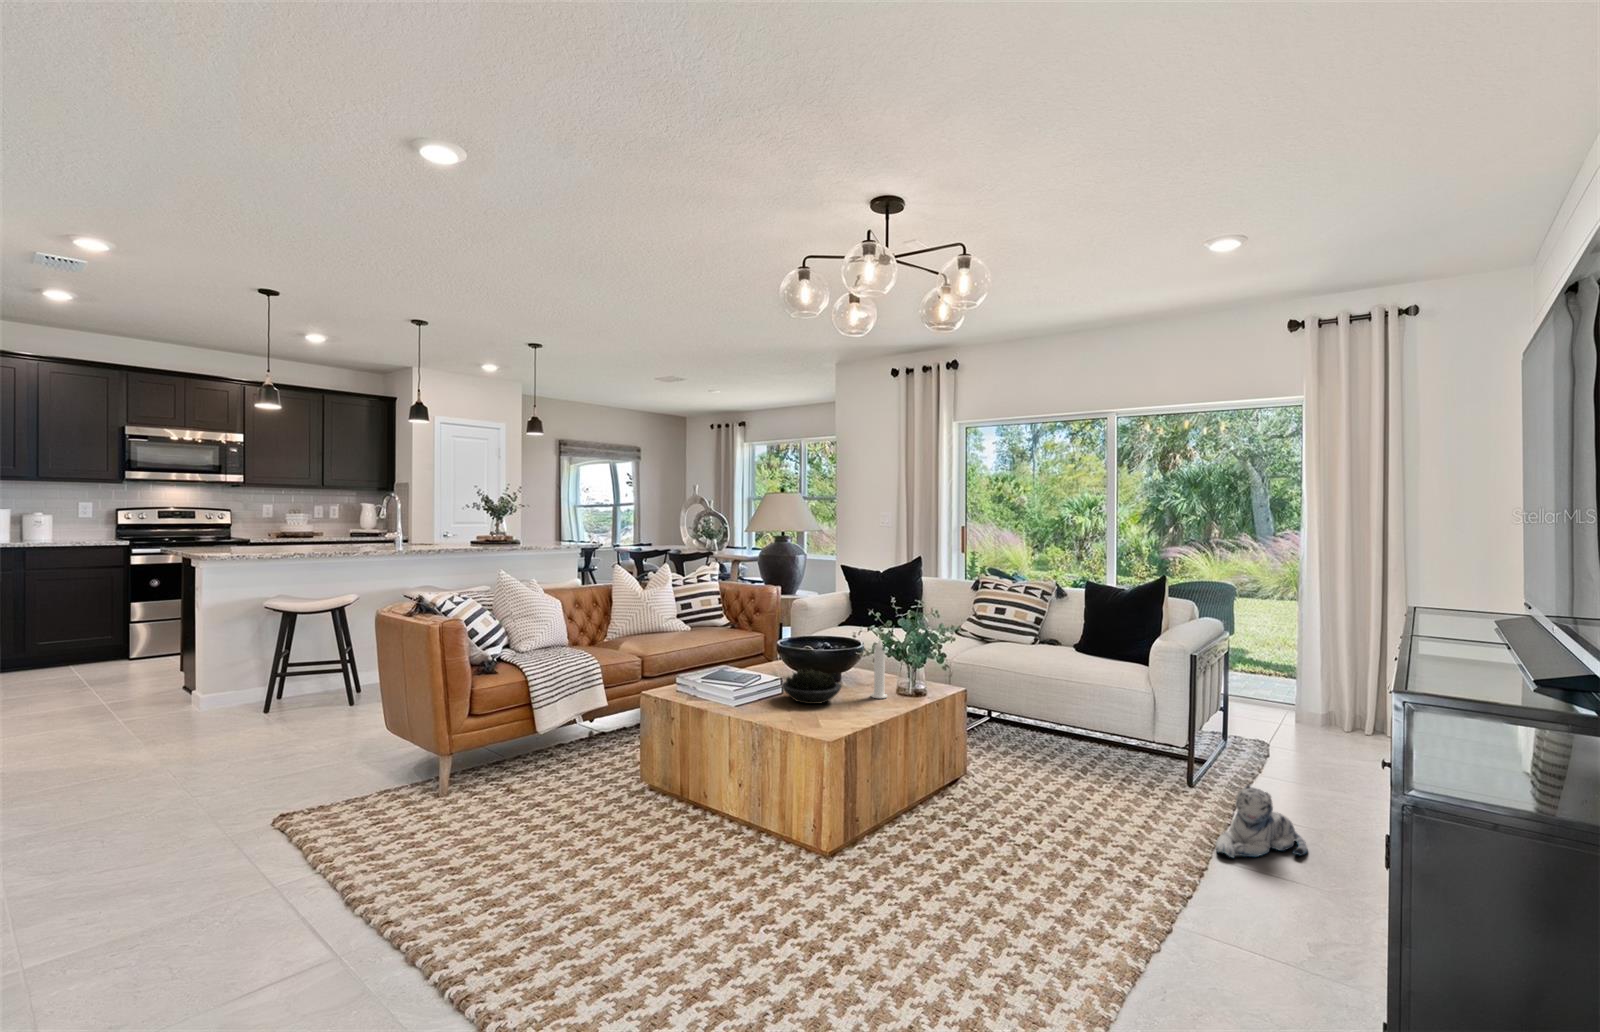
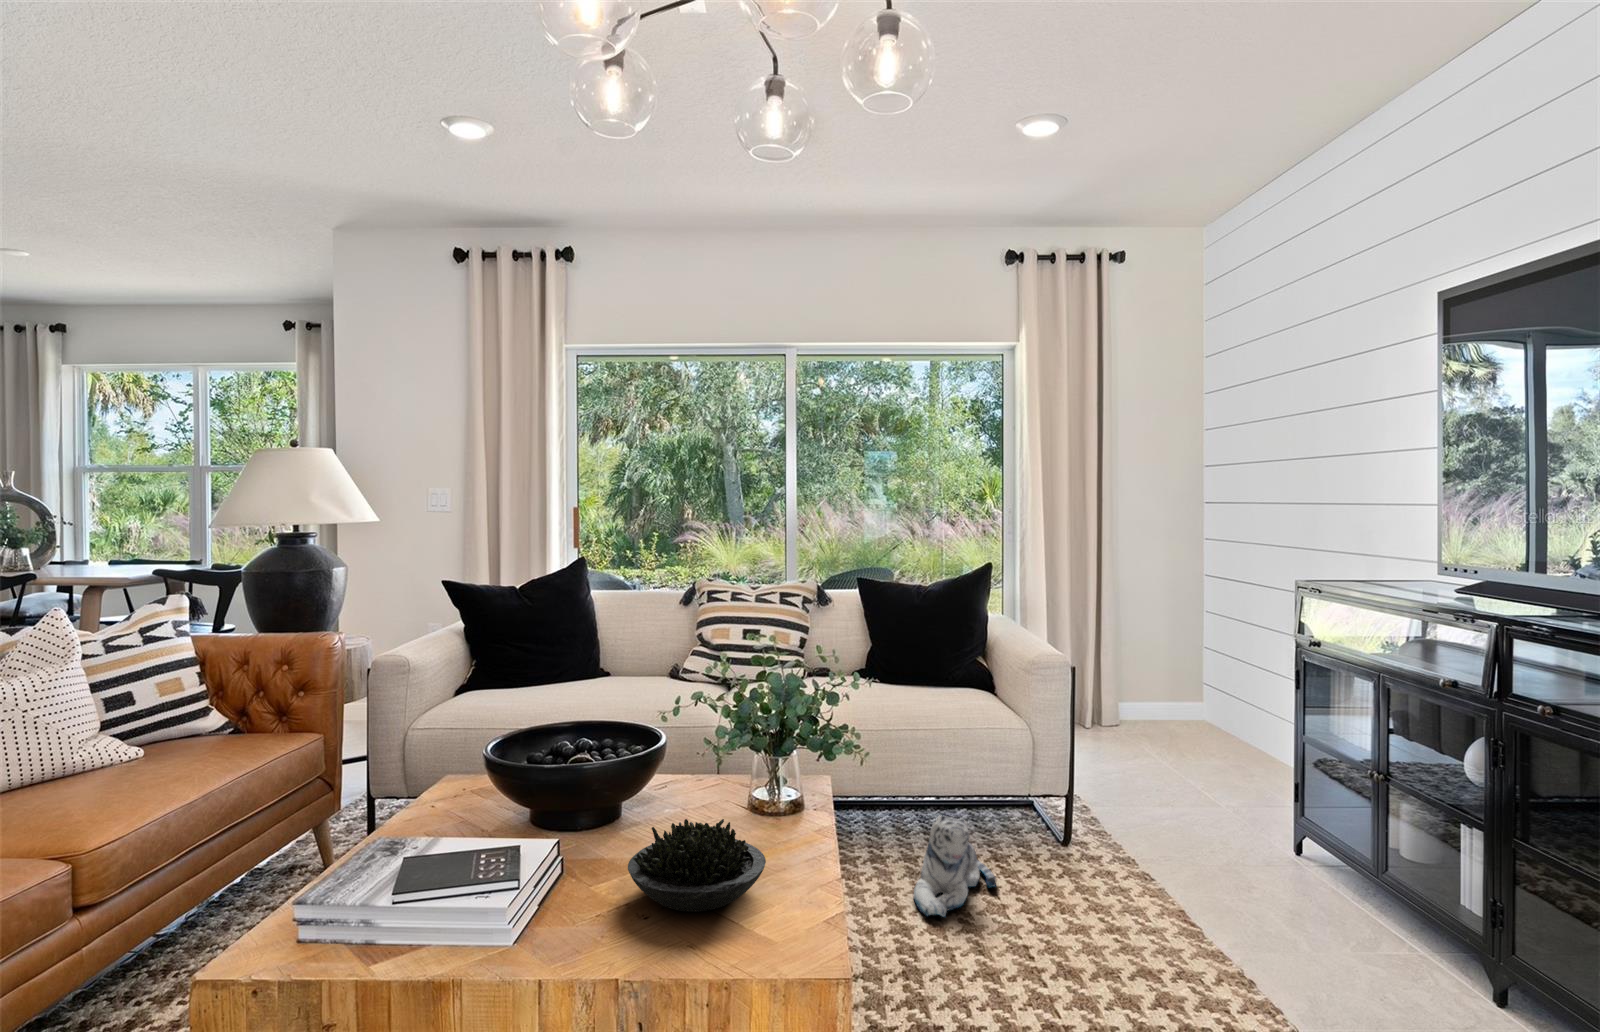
candle: present [871,639,887,699] -> none [772,724,805,848]
plush toy: present [1216,785,1307,858] -> present [913,816,996,917]

